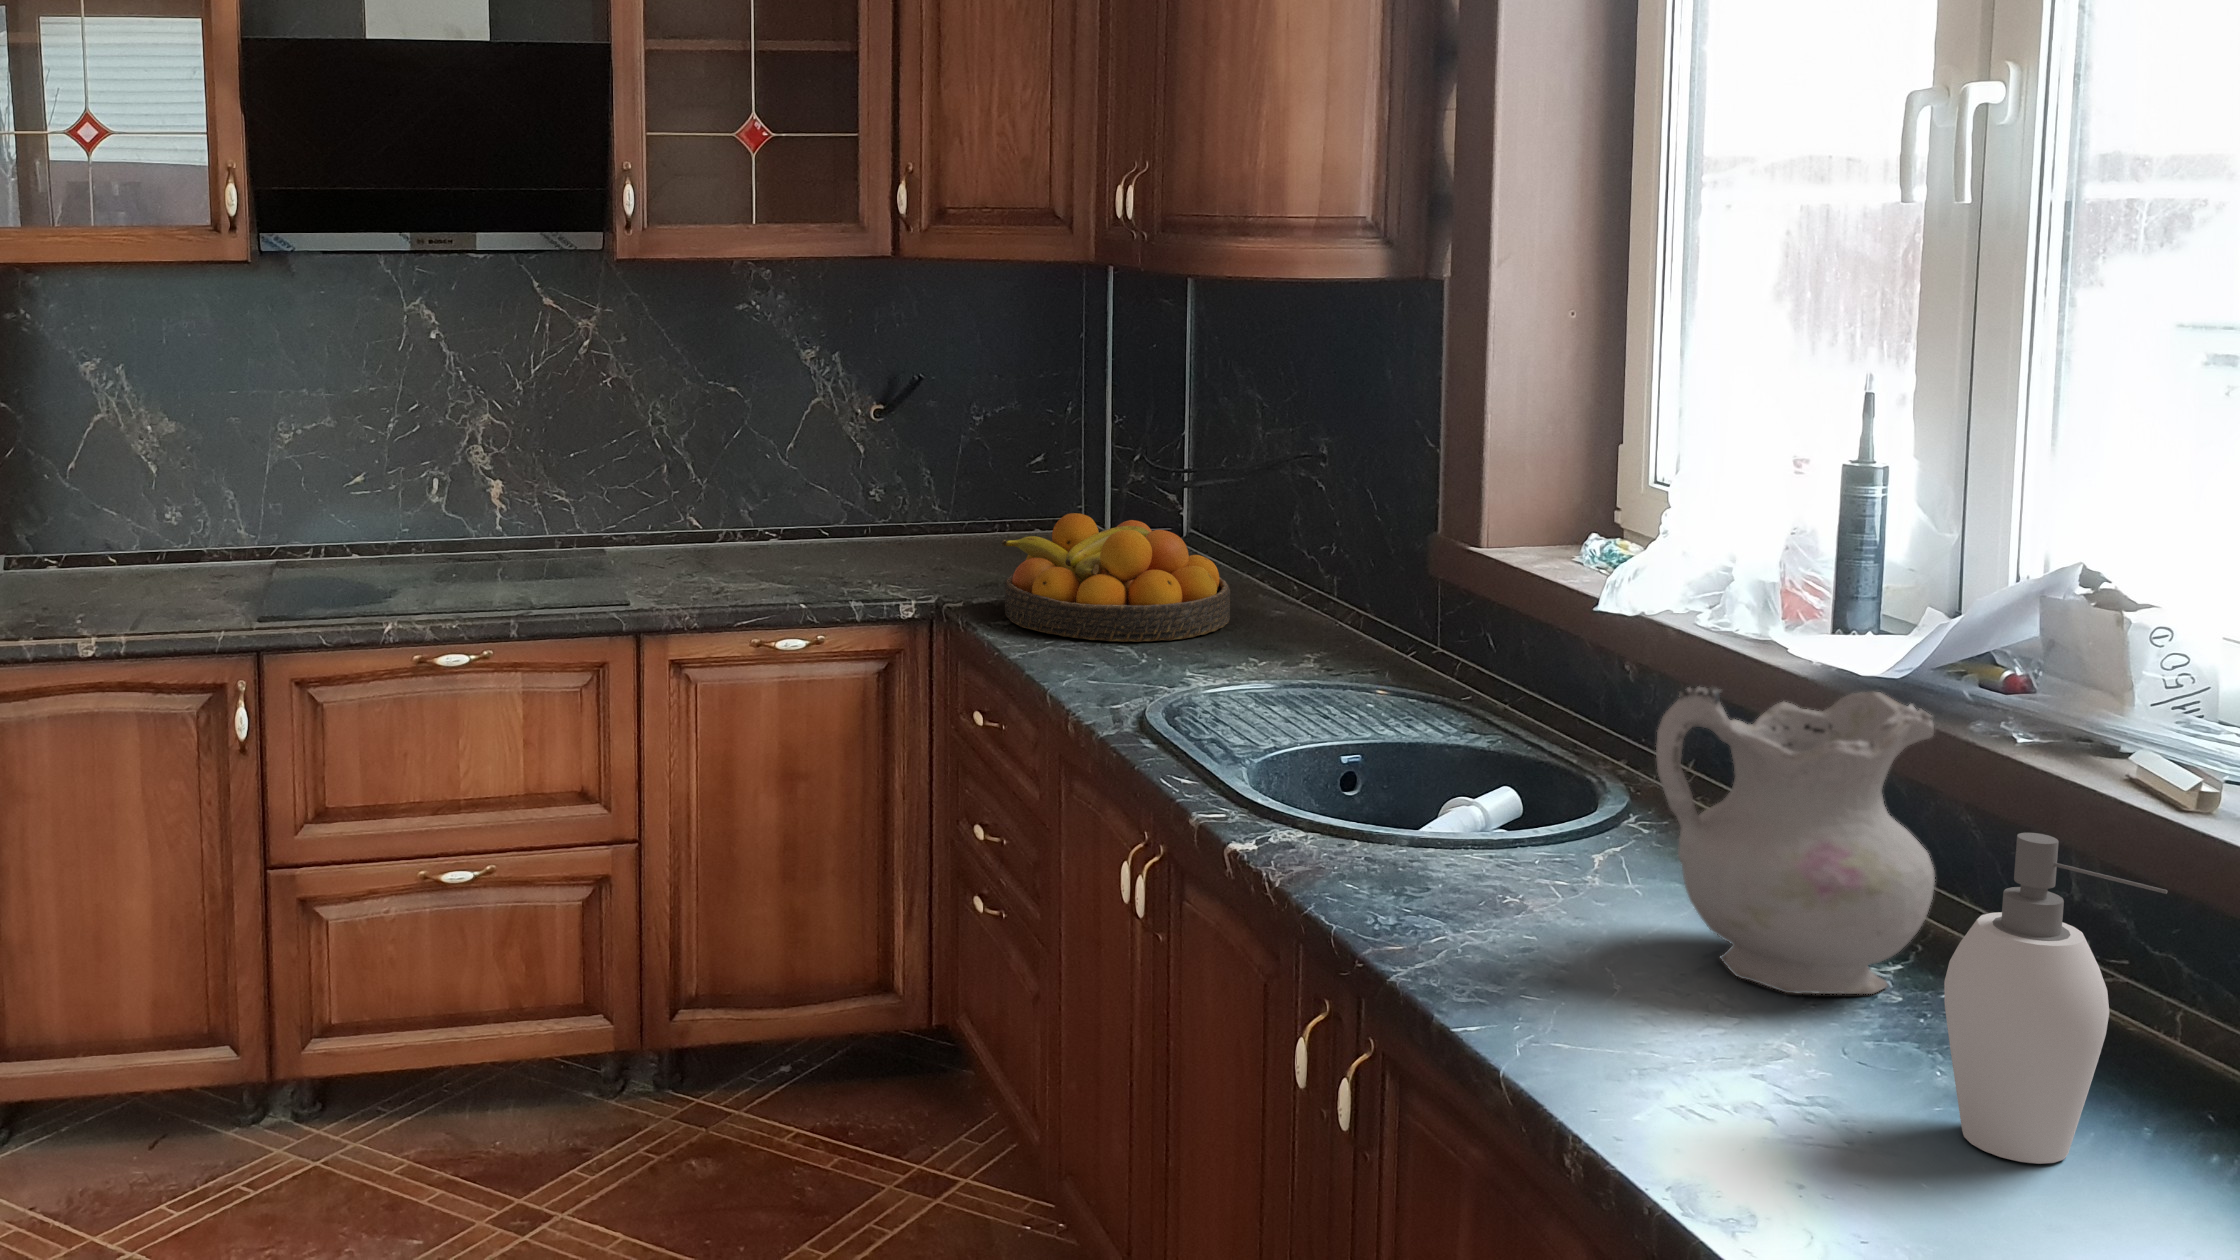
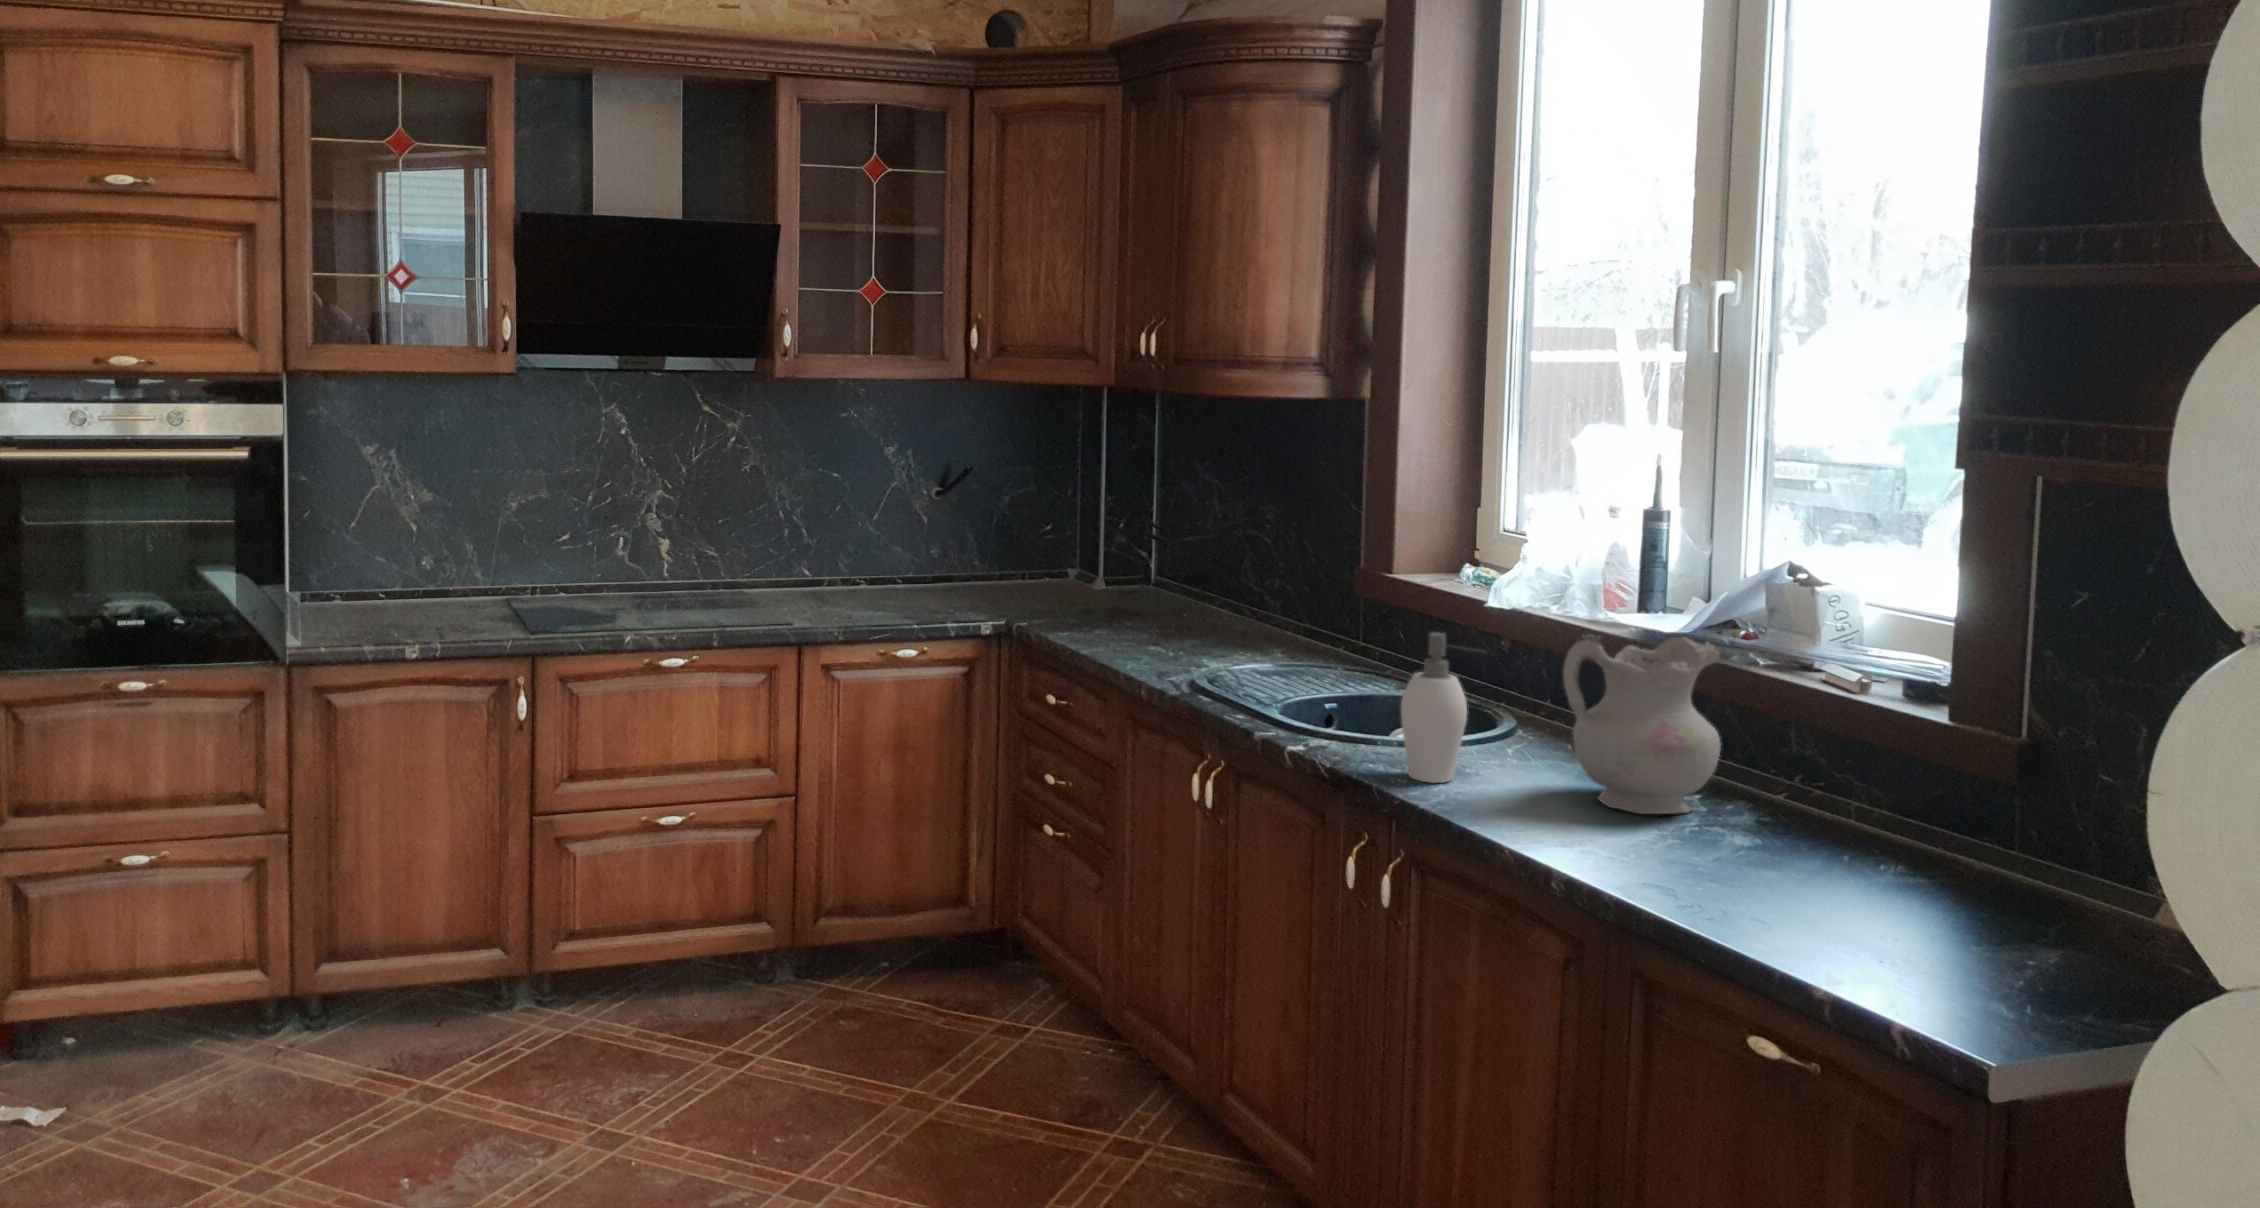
fruit bowl: present [1001,513,1230,642] -> none [1059,556,1214,640]
soap dispenser: present [1944,833,2168,1164] -> present [1401,633,1472,783]

